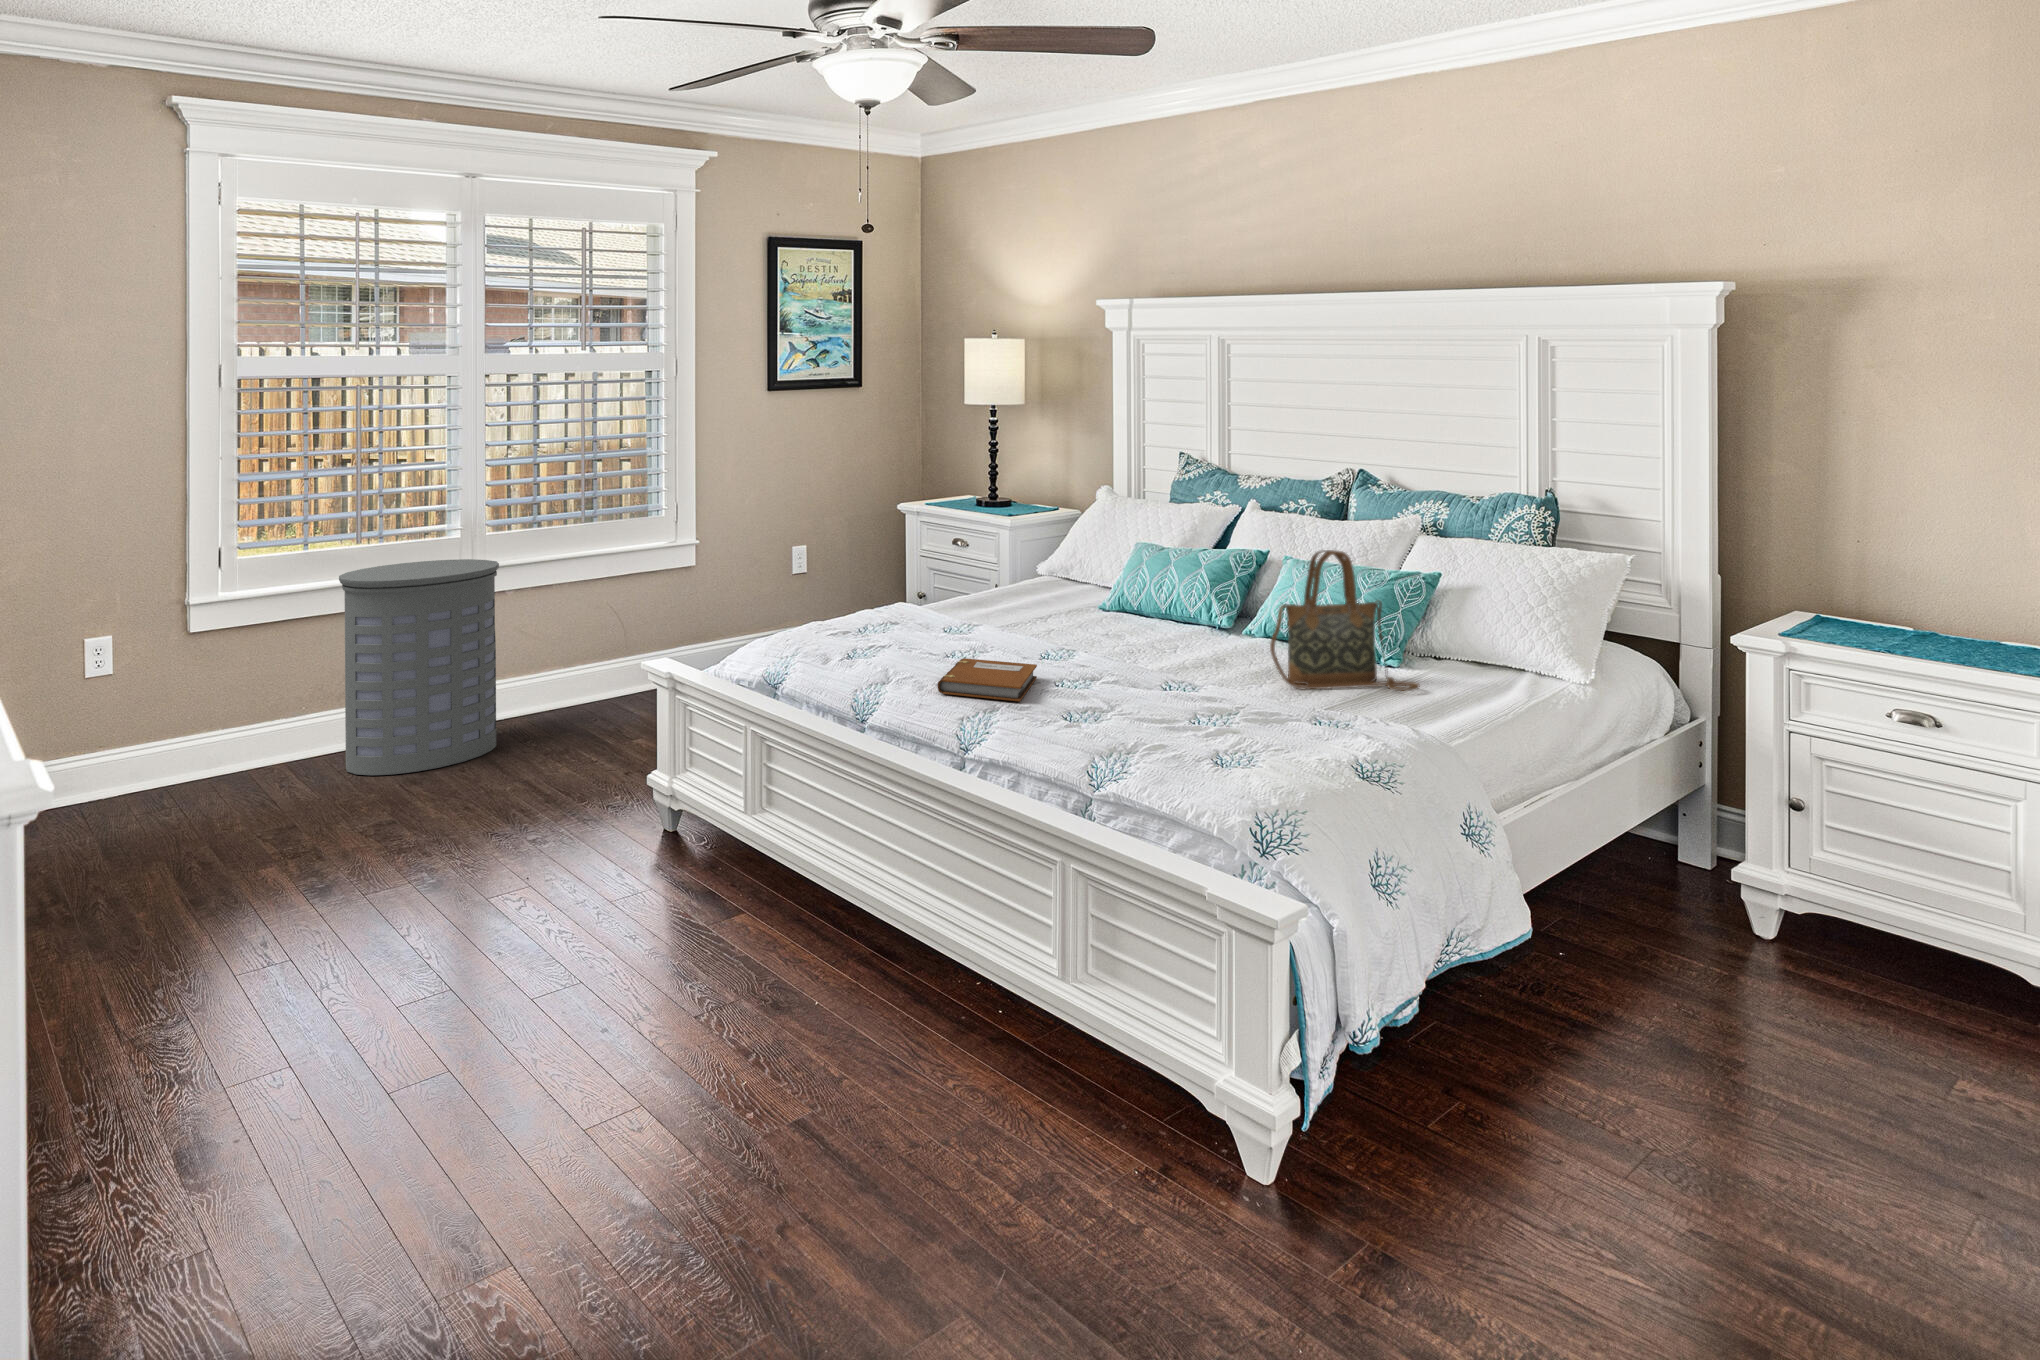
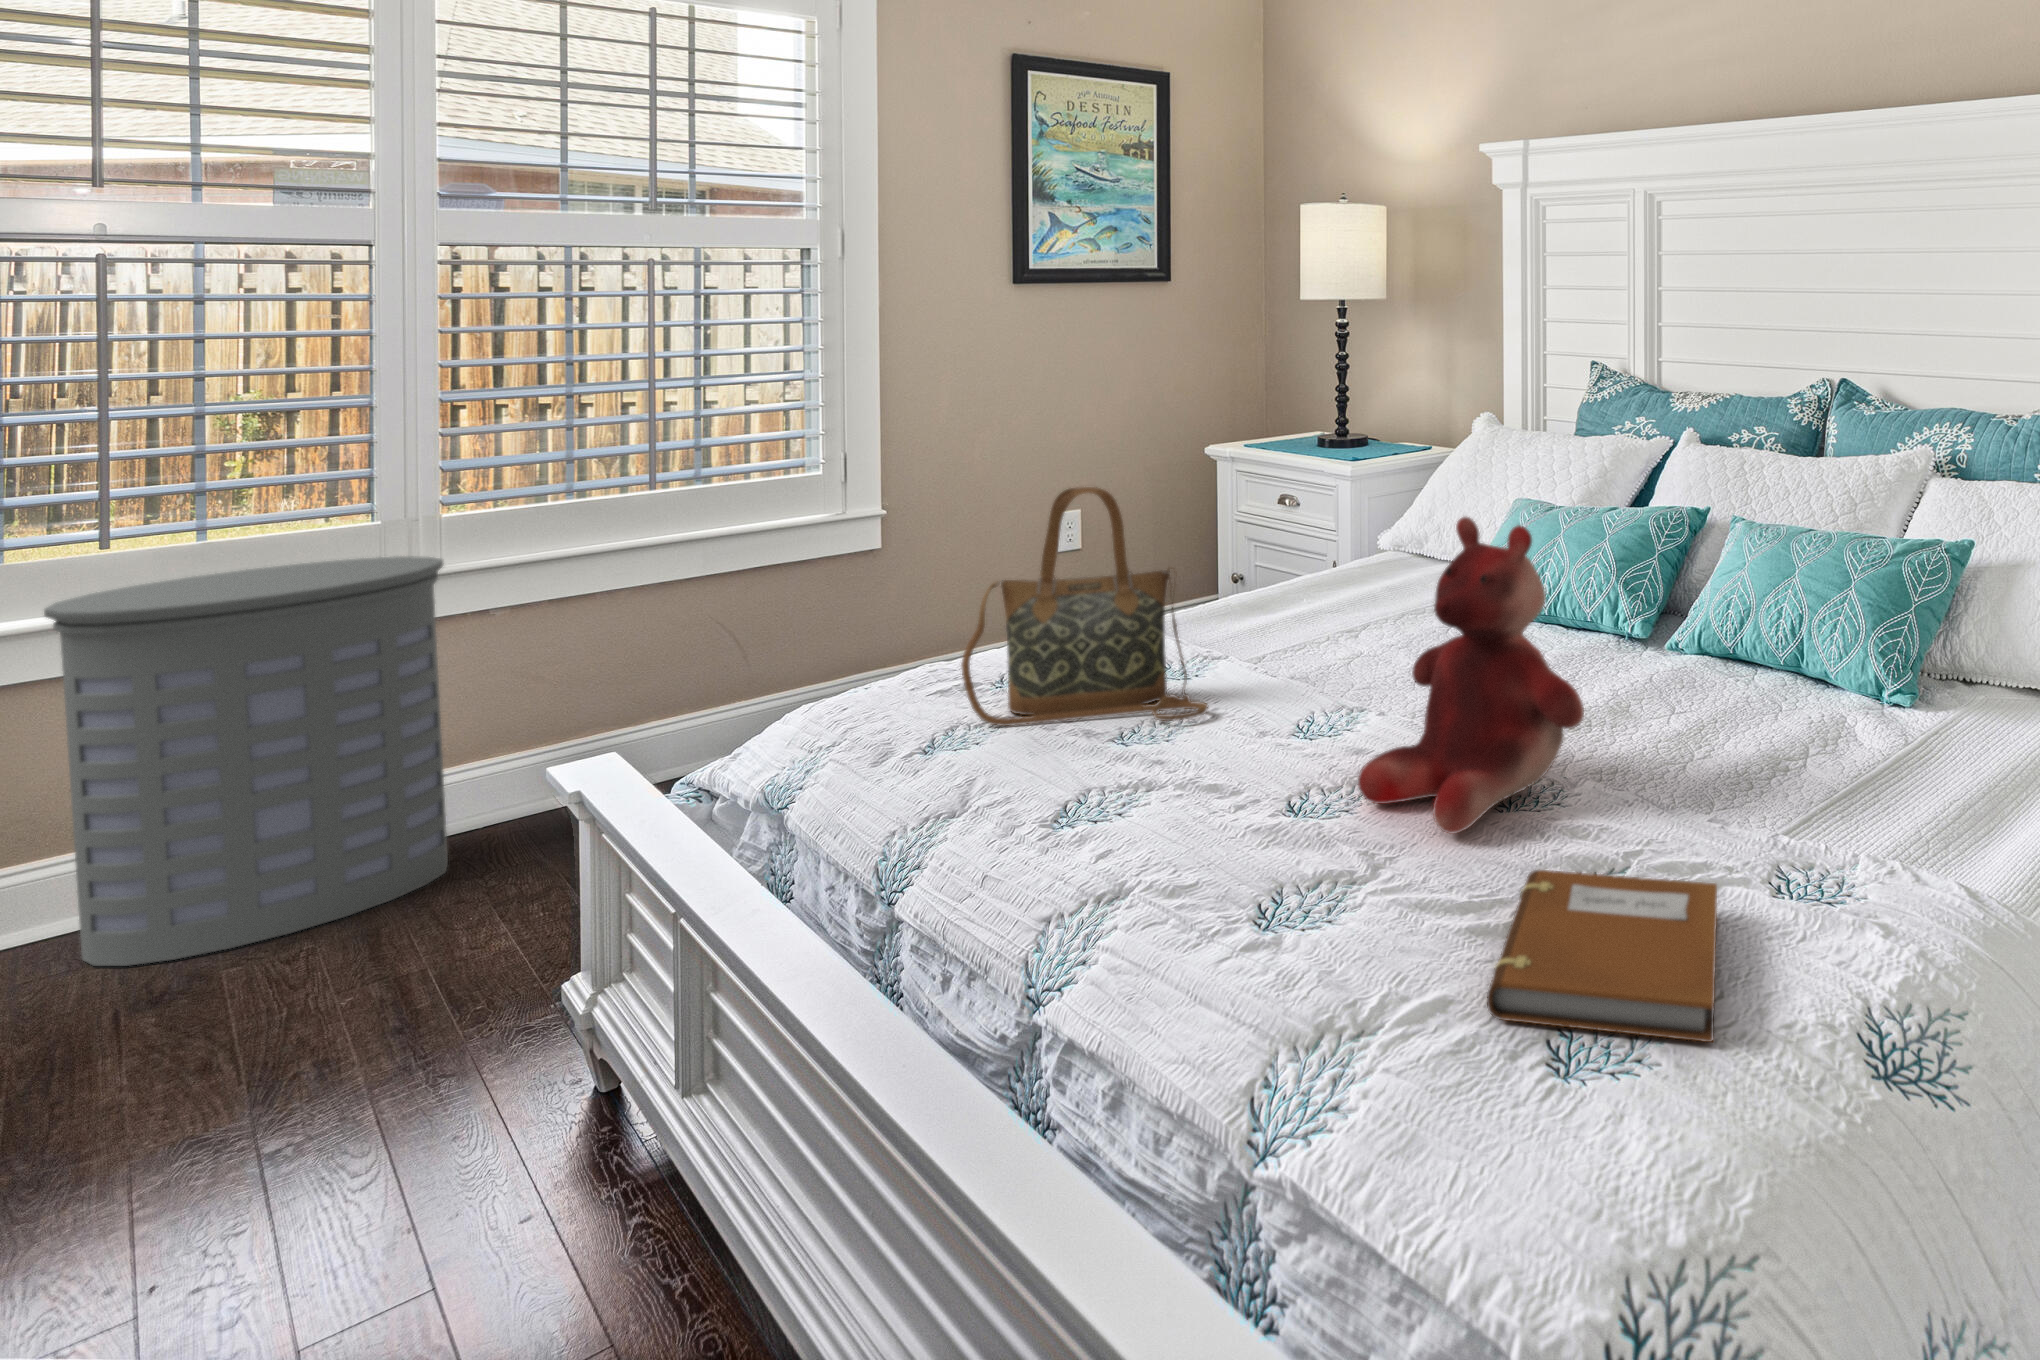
teddy bear: none [1092,545,1211,699] -> present [1358,517,1584,834]
handbag: present [1270,550,1420,691] -> present [961,487,1209,726]
notebook: present [938,658,1037,701] -> present [1487,870,1717,1042]

